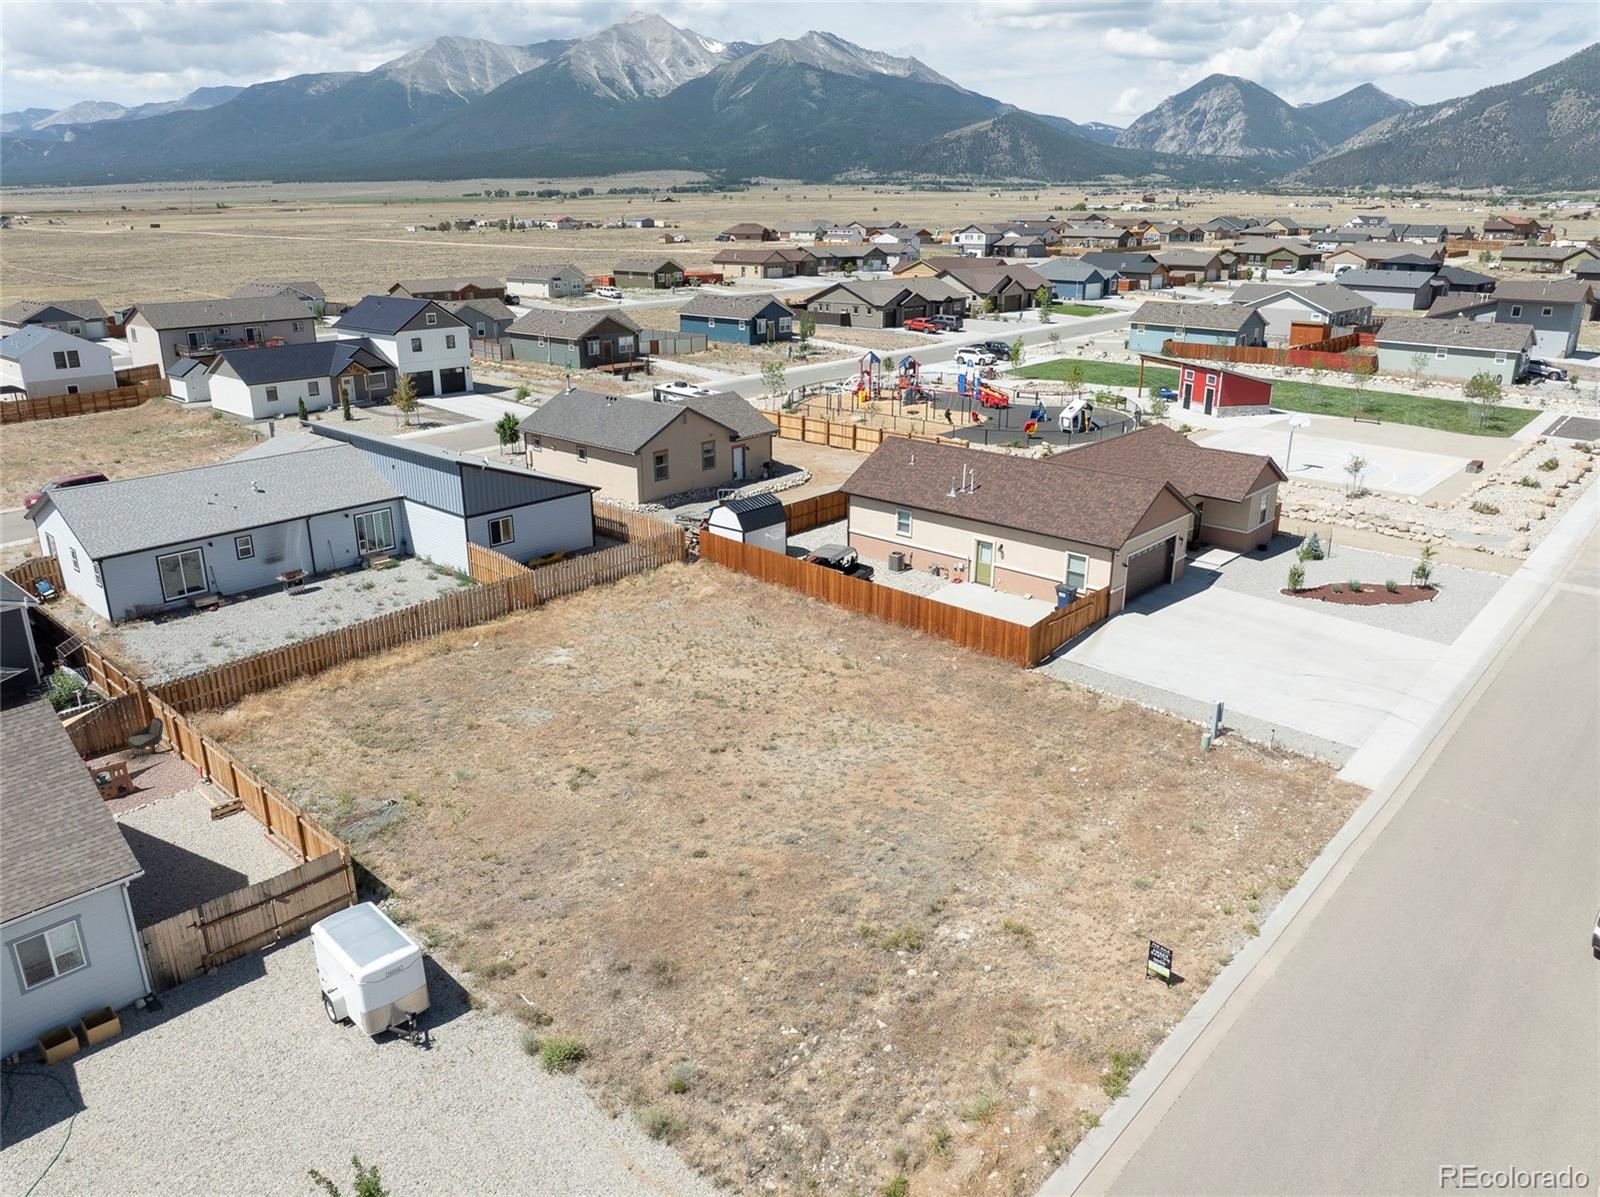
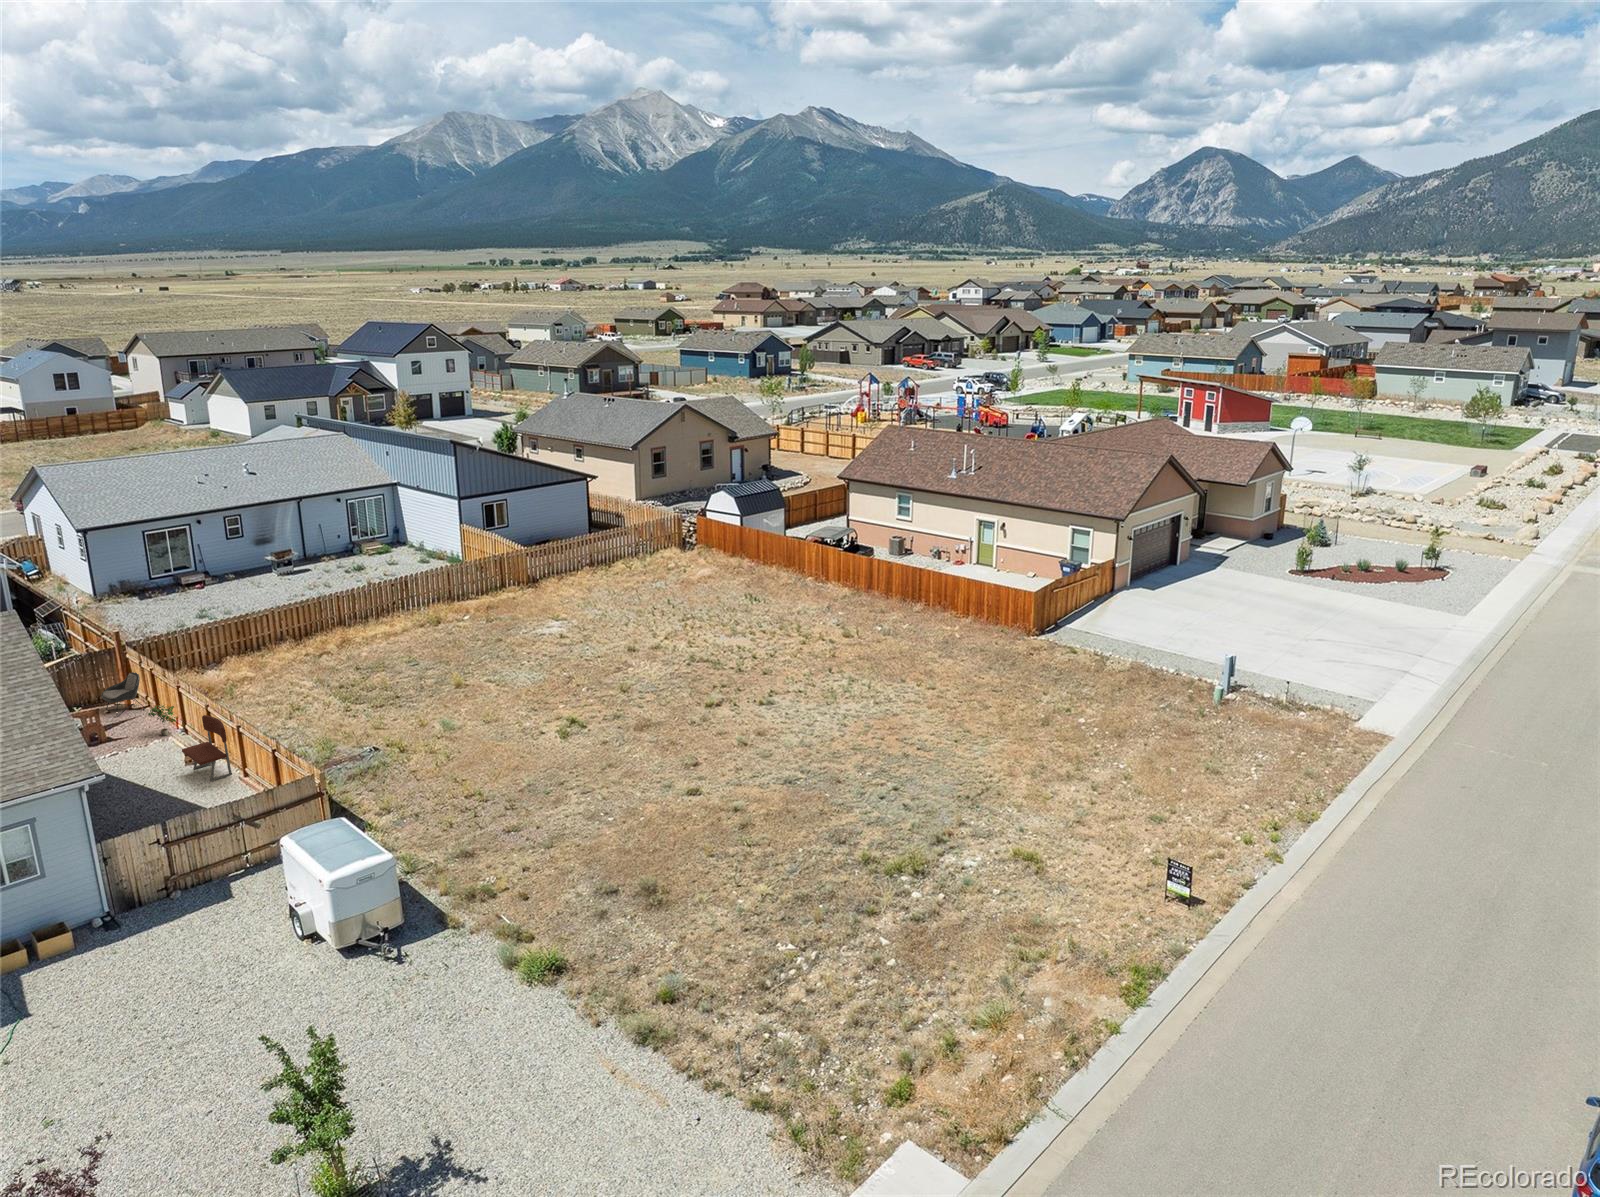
potted plant: none [174,755,203,785] -> present [148,706,176,736]
bench: none [209,773,258,839] -> present [182,715,232,781]

